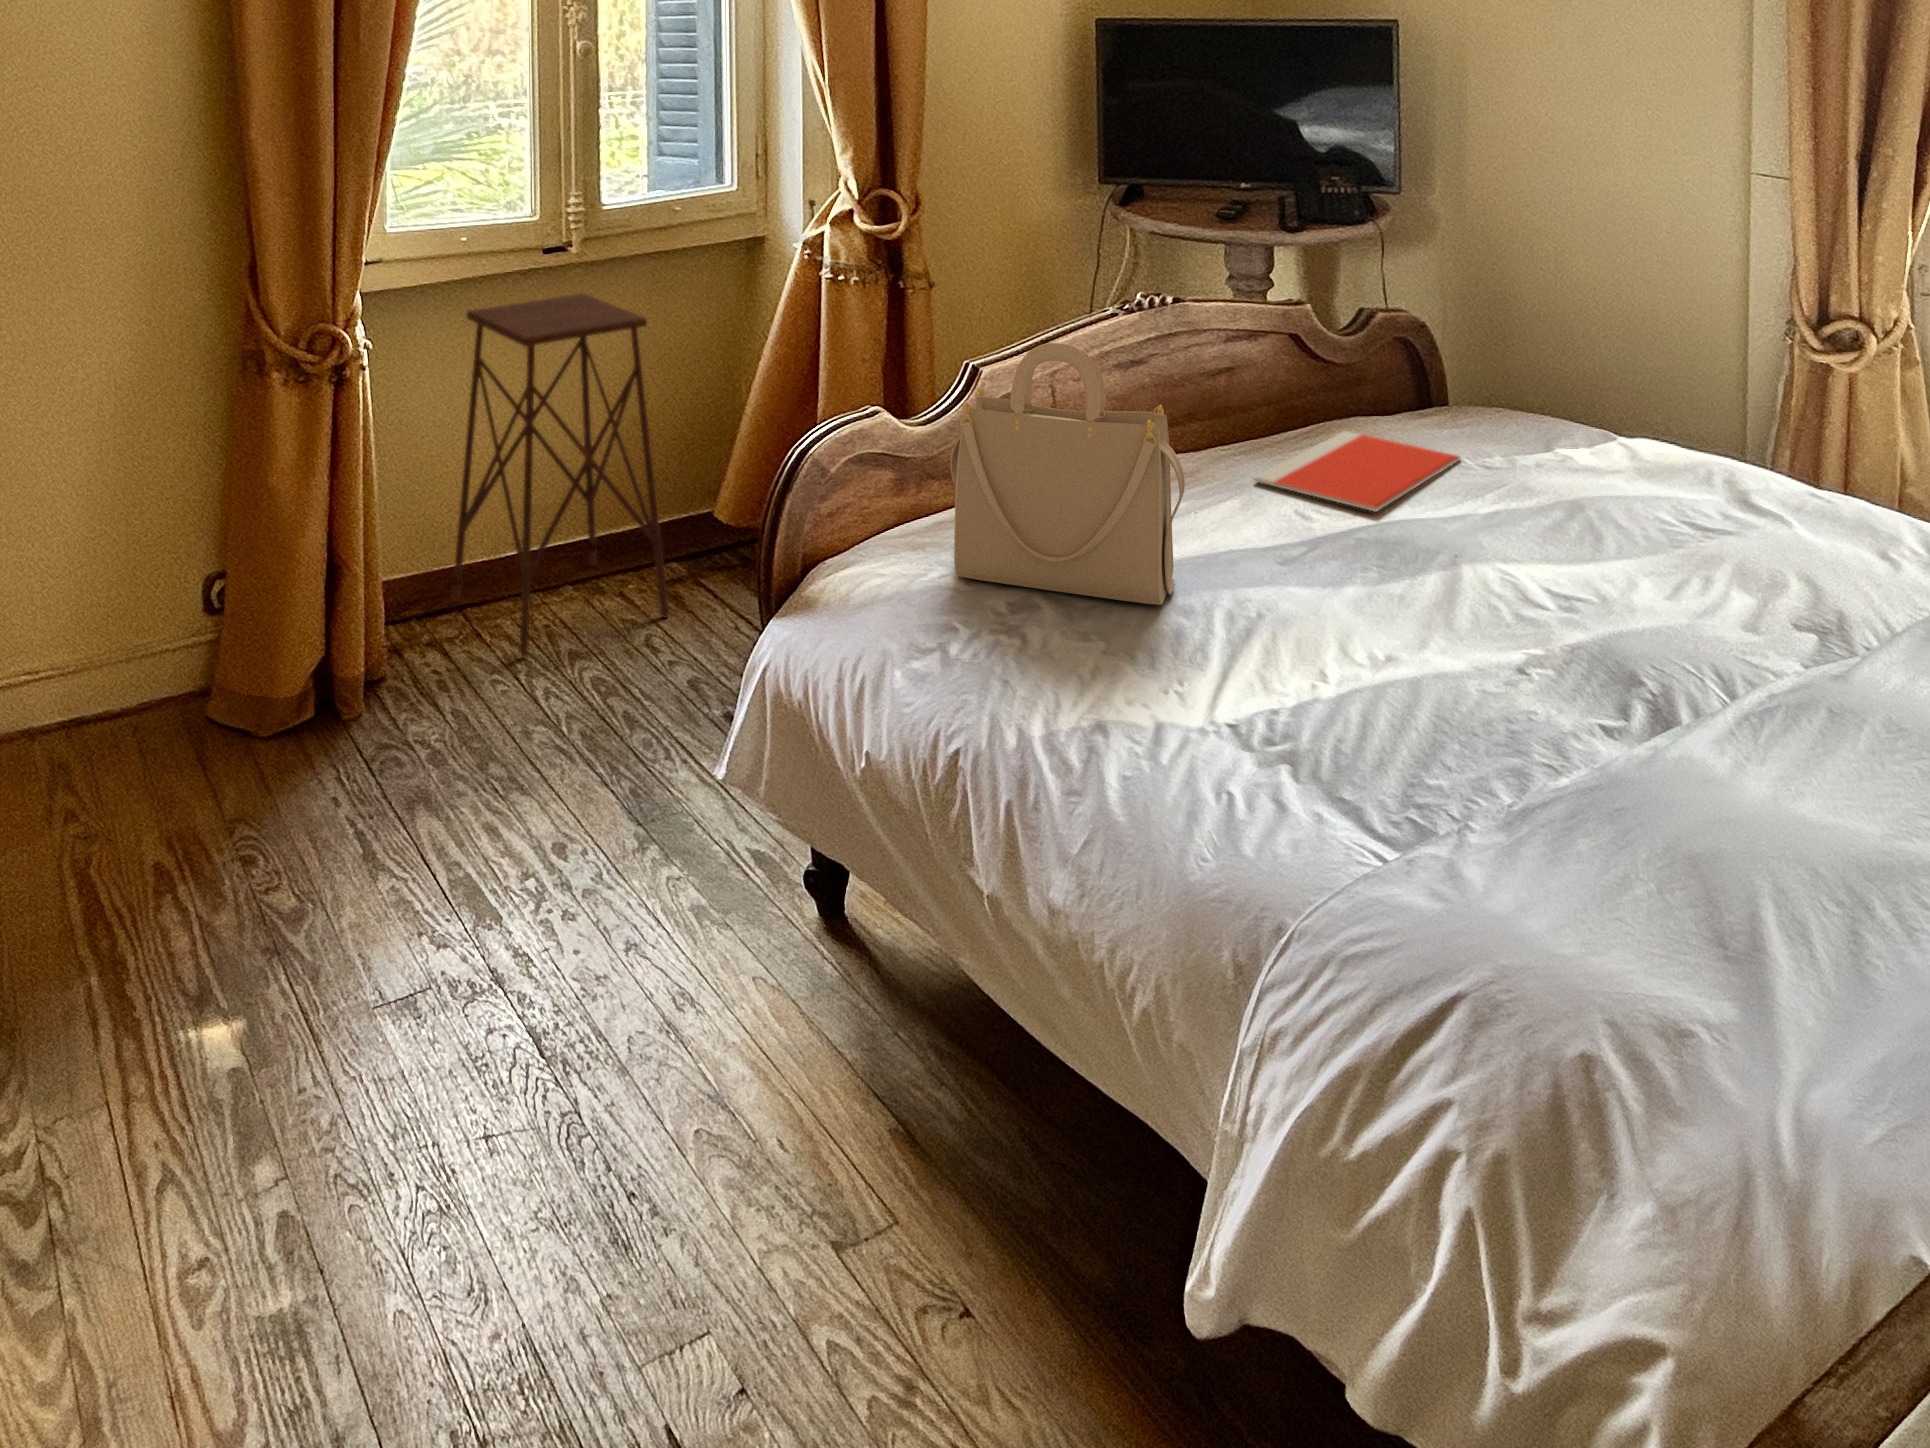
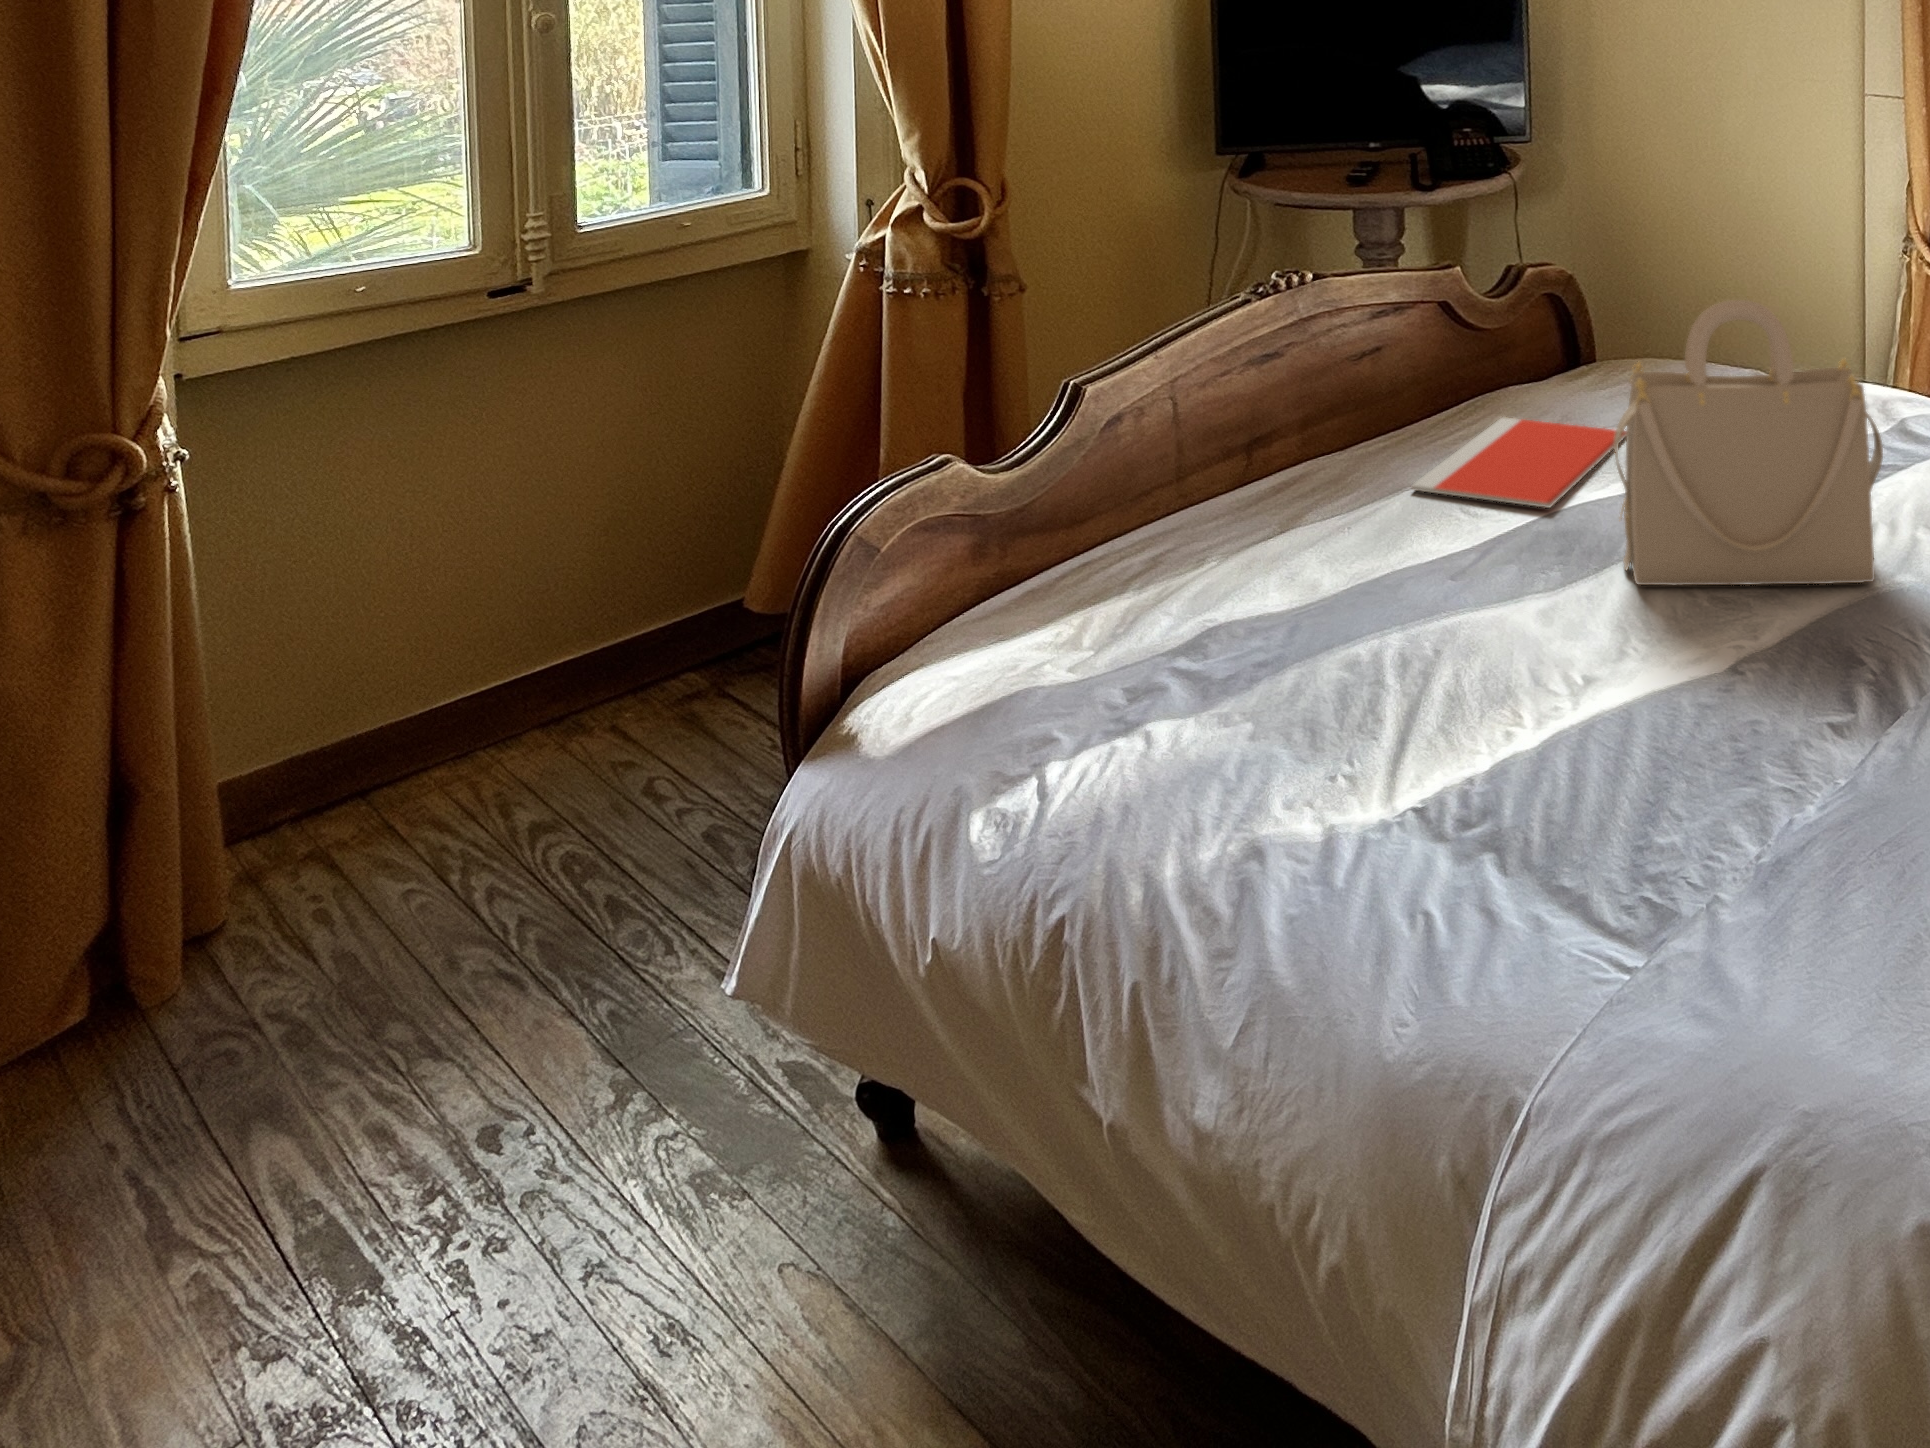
side table: present [452,294,669,658] -> none [343,350,672,854]
handbag: present [950,343,1185,605] -> present [1614,300,1883,585]

